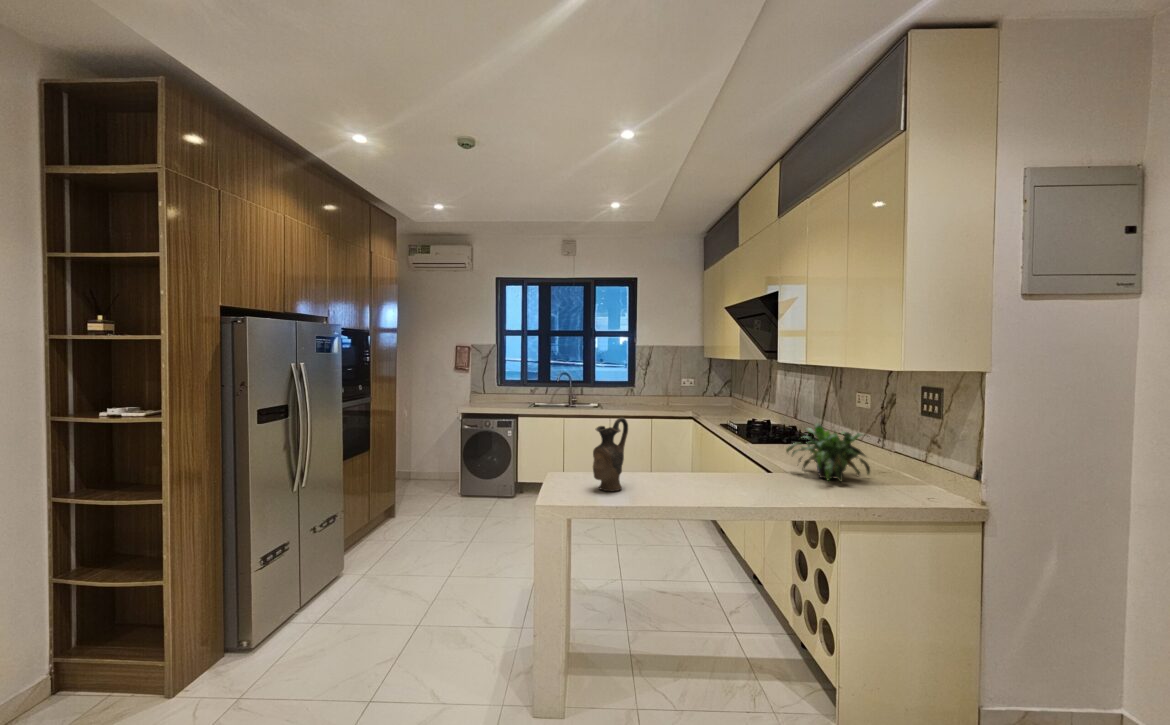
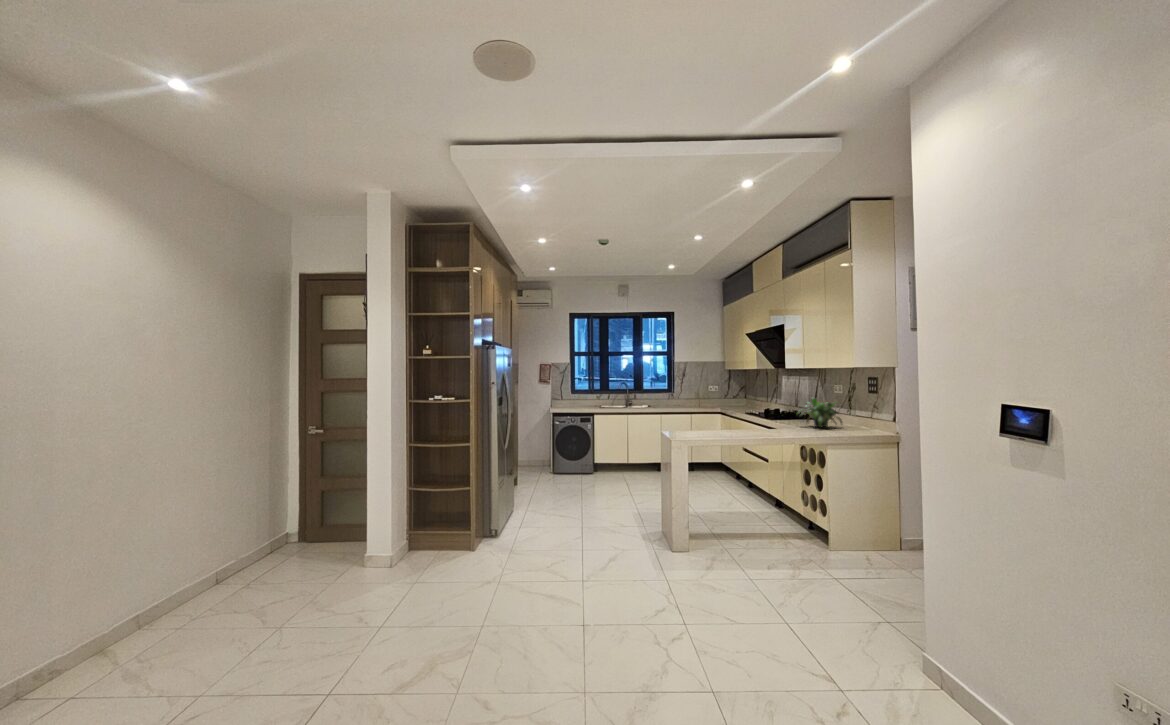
ceramic pitcher: present [593,418,628,491] -> none [696,395,713,434]

